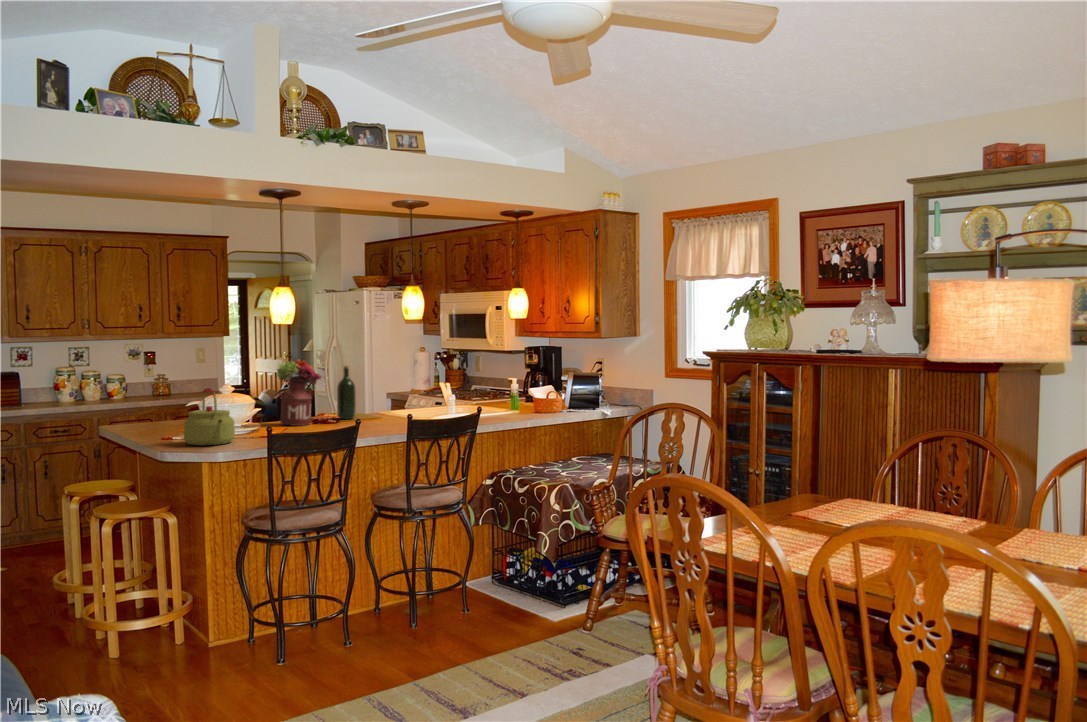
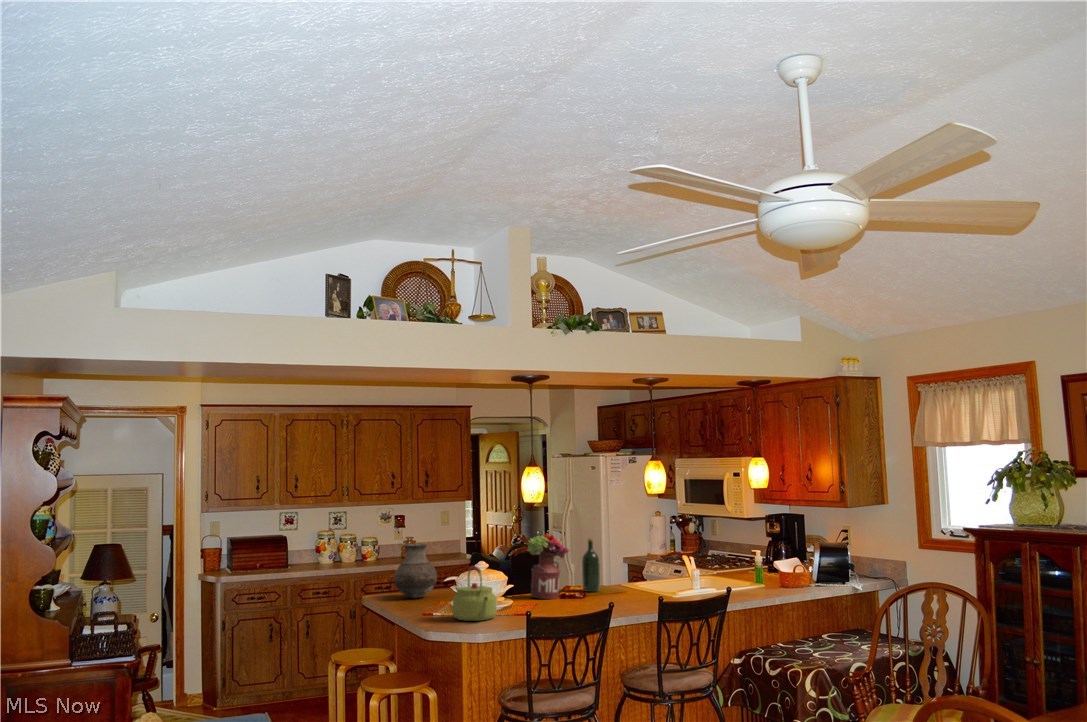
vase: none [126,371,177,427] -> present [394,544,437,598]

